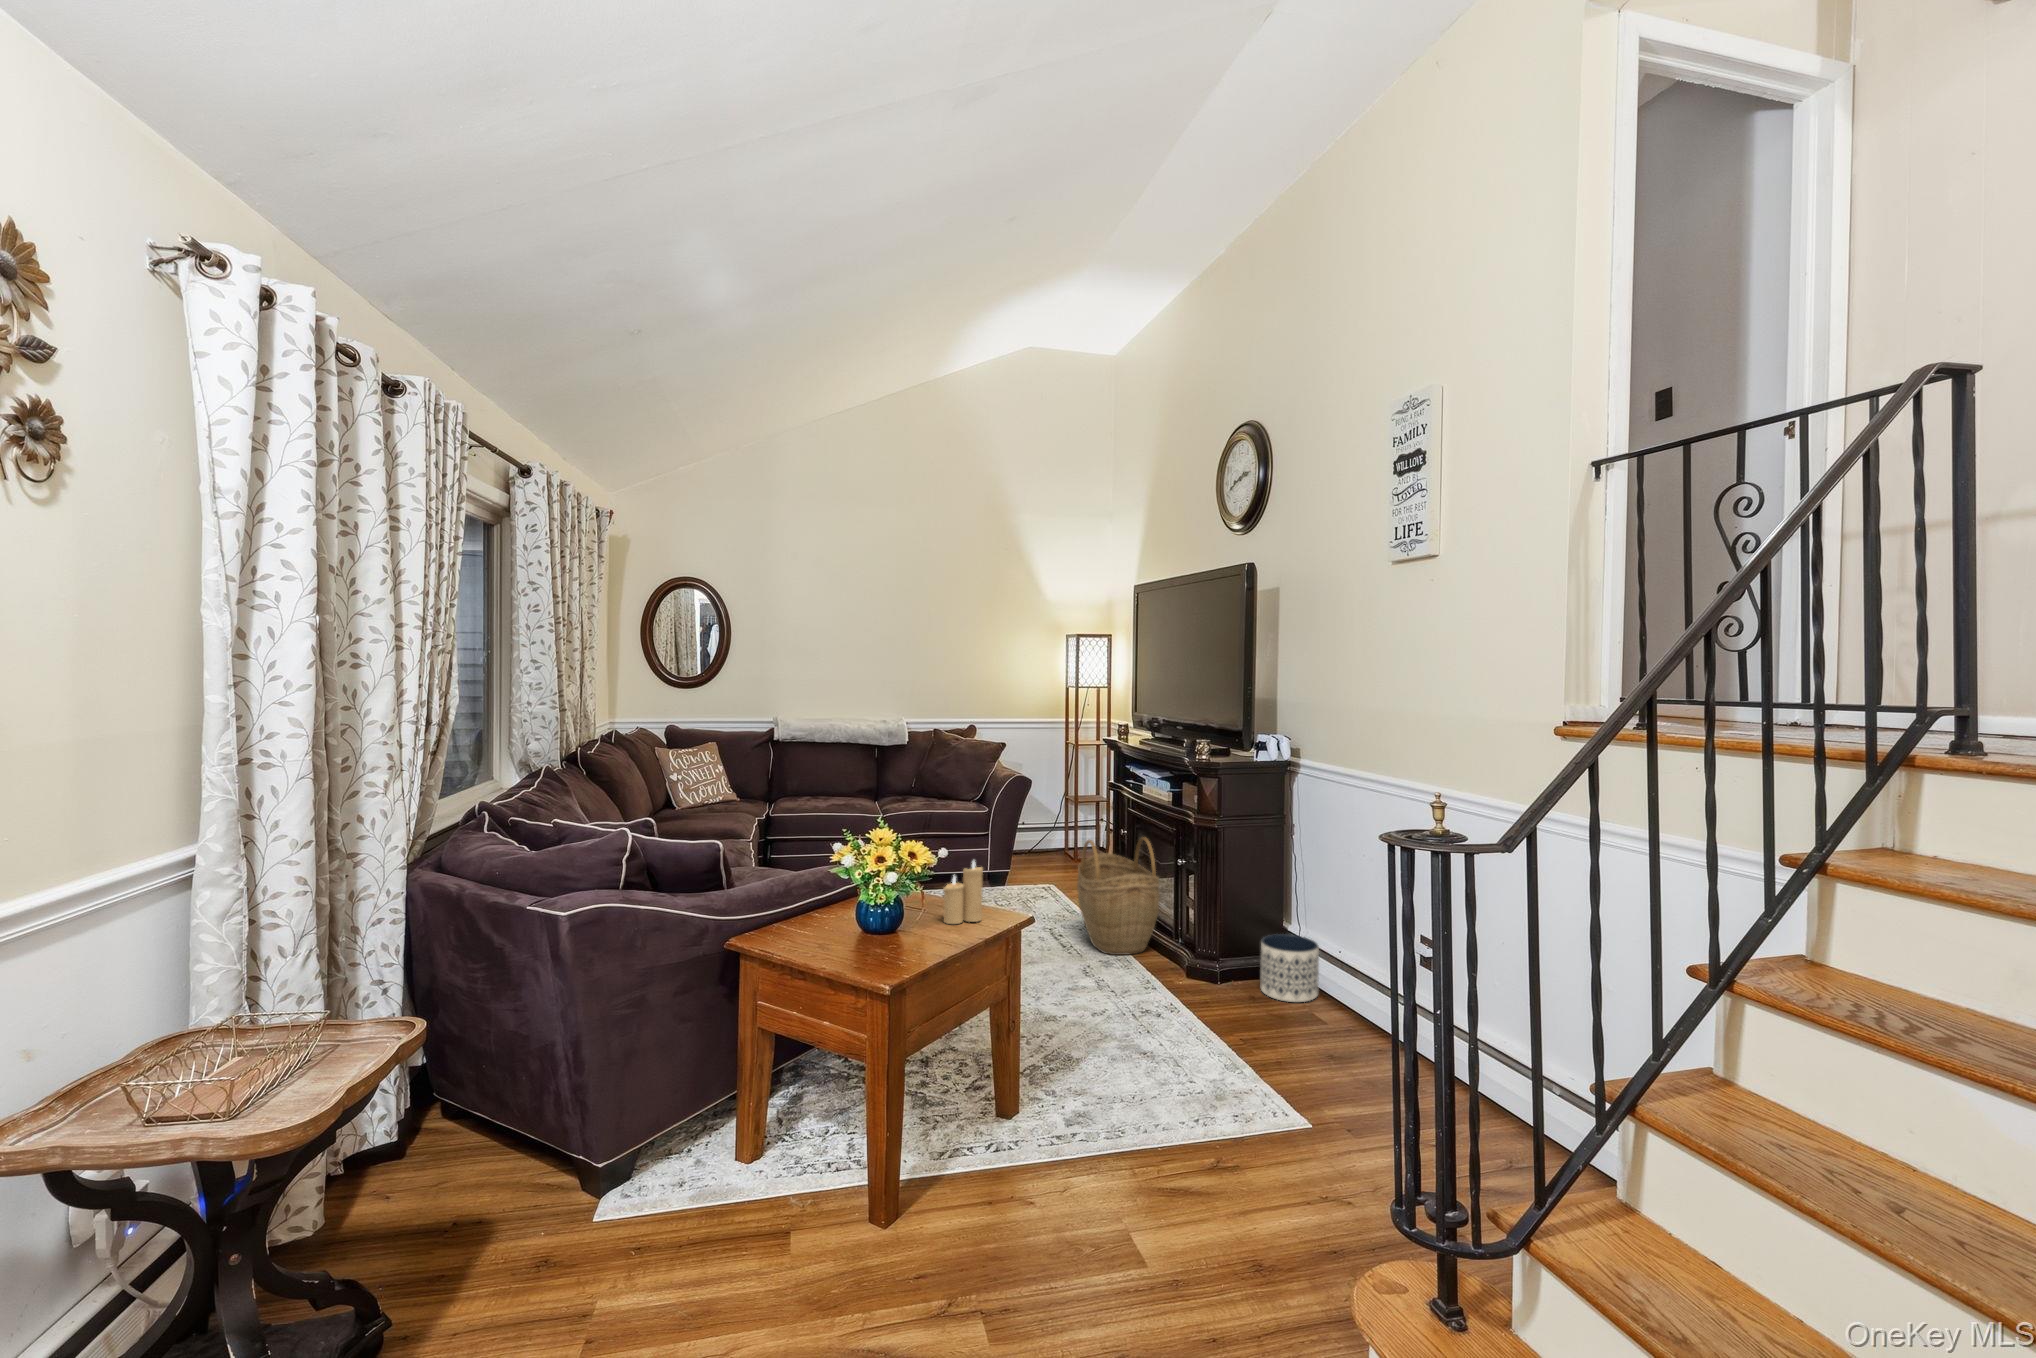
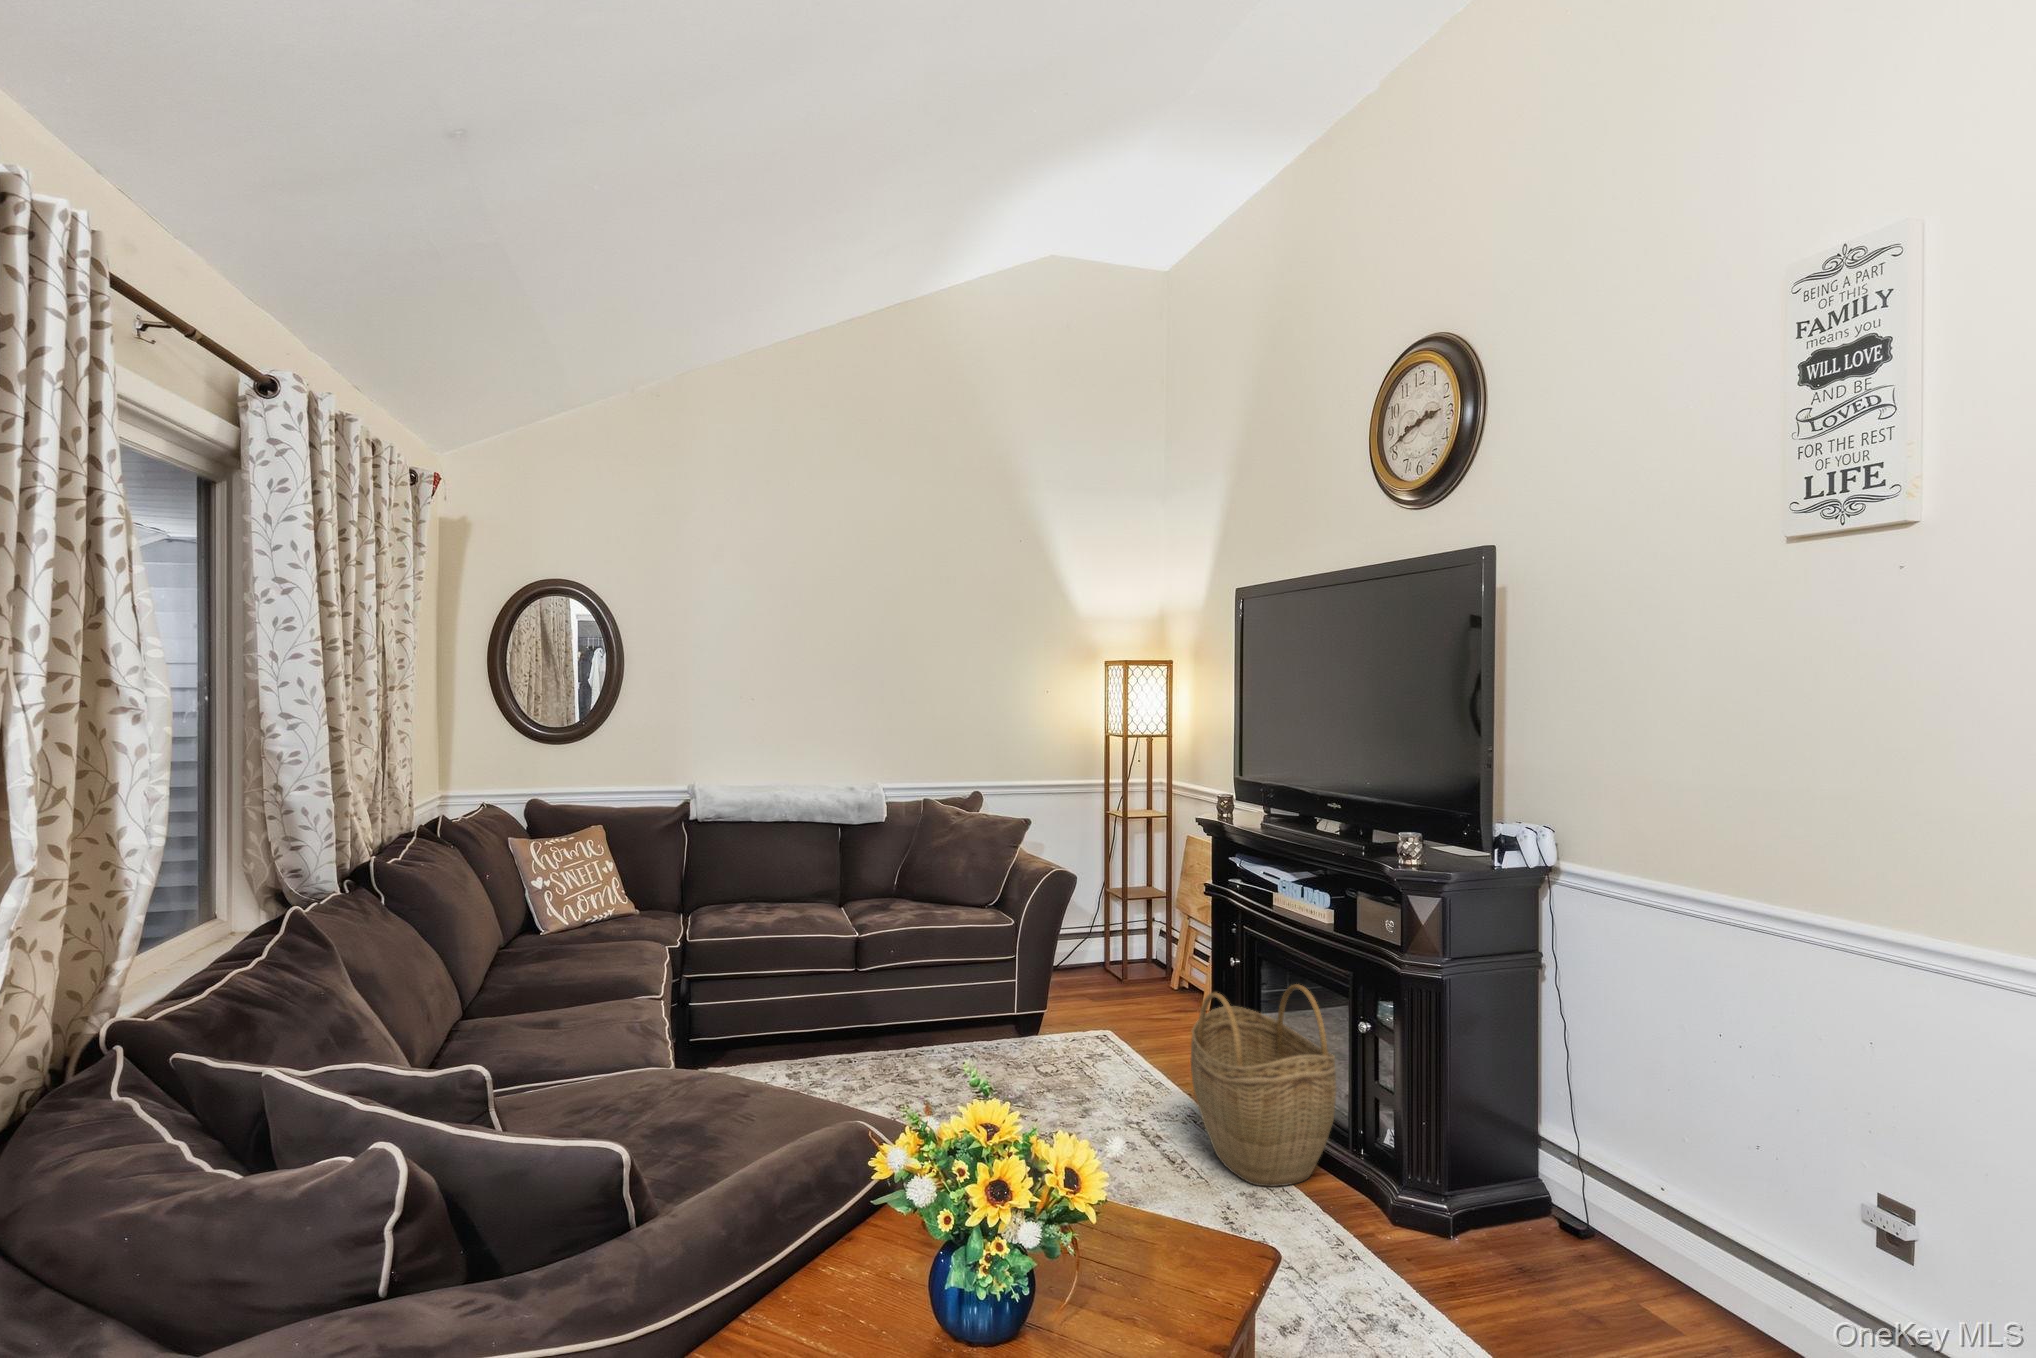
candle: present [943,861,983,924] -> none [1103,1151,1184,1306]
planter: present [1260,934,1319,1002] -> none [1546,1164,1656,1299]

